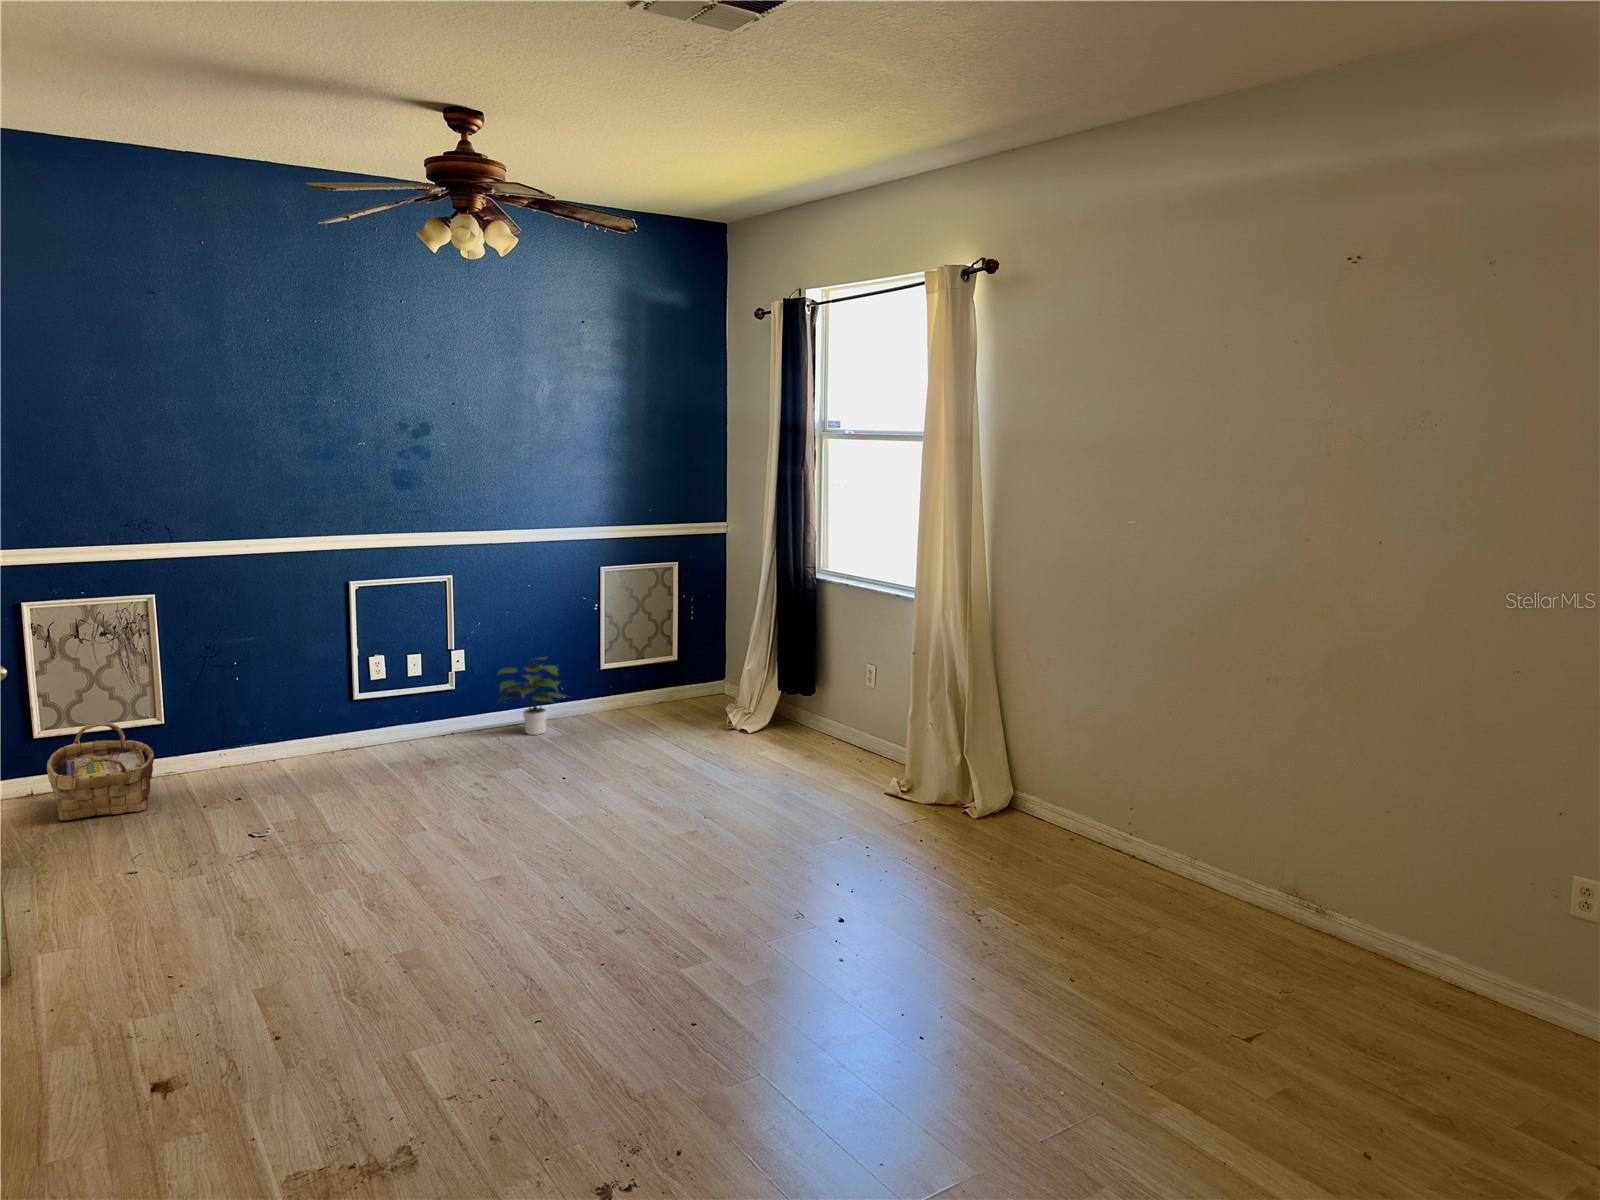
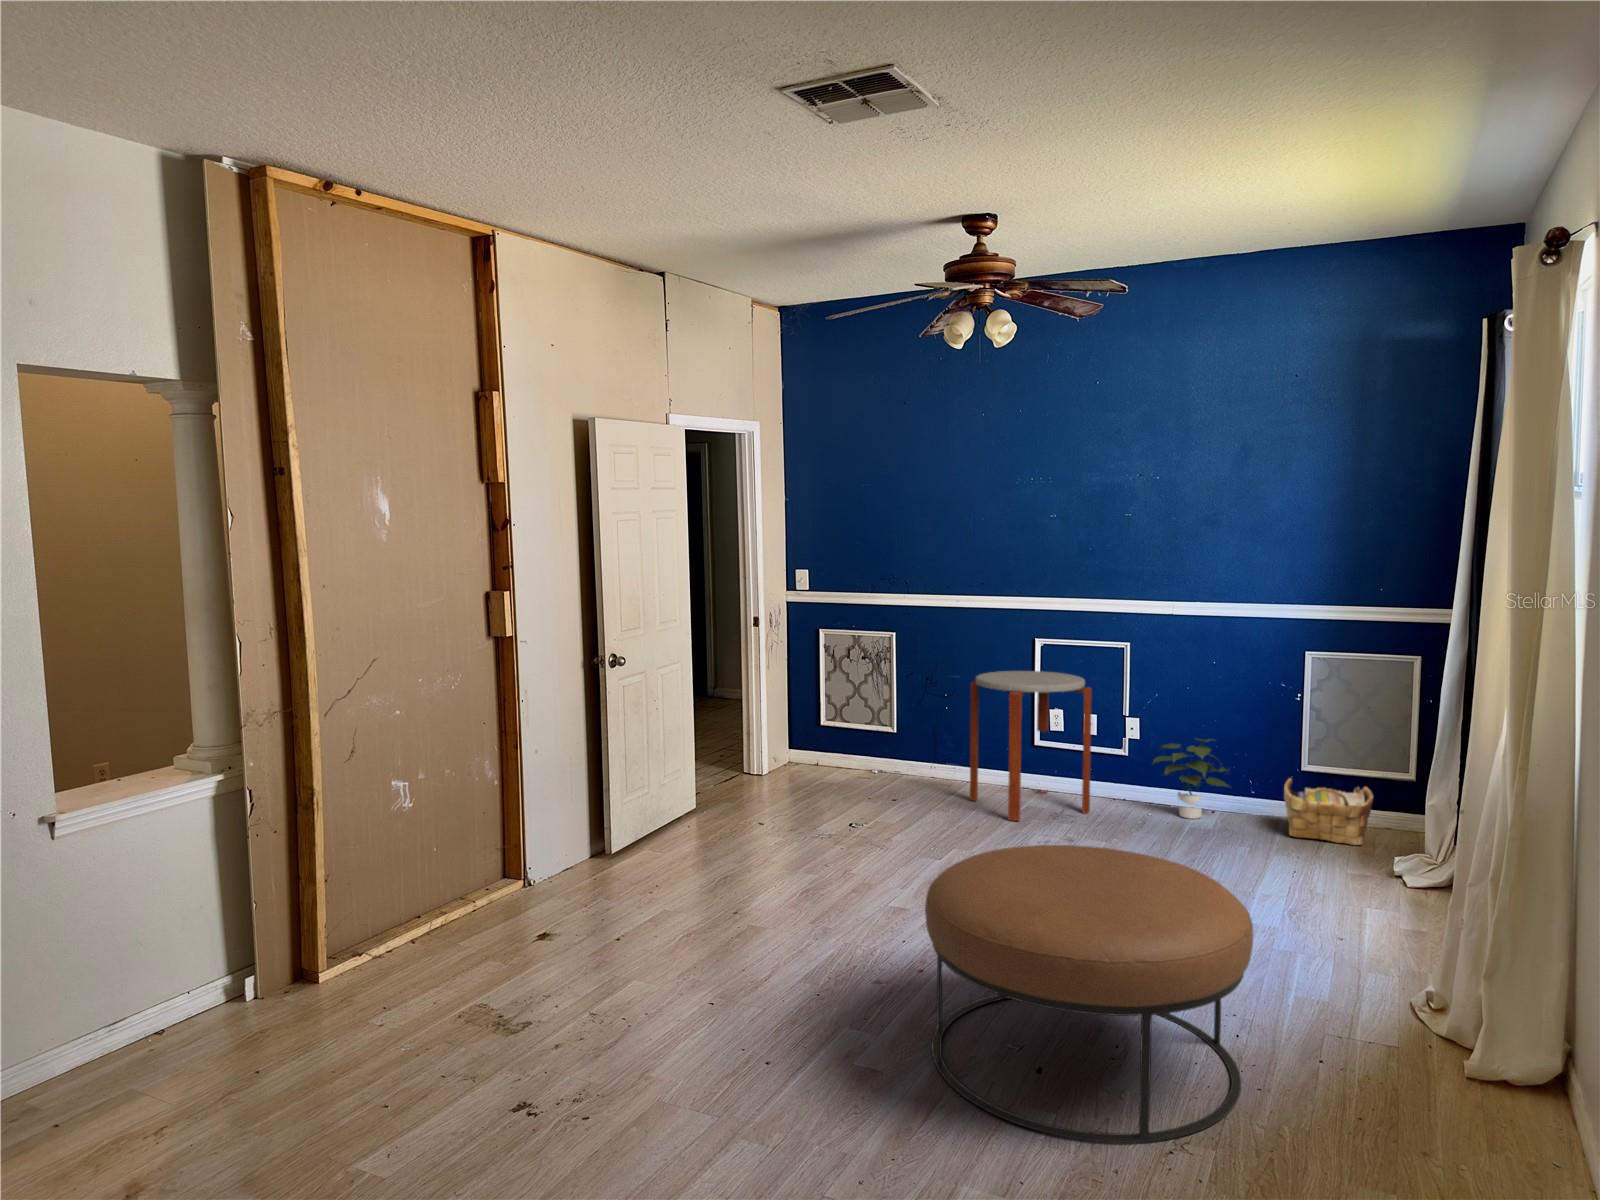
side table: none [316,615,458,782] -> present [970,671,1092,821]
woven basket: present [47,722,154,821] -> present [1284,778,1373,845]
ottoman: none [733,742,994,970] -> present [925,845,1253,1143]

